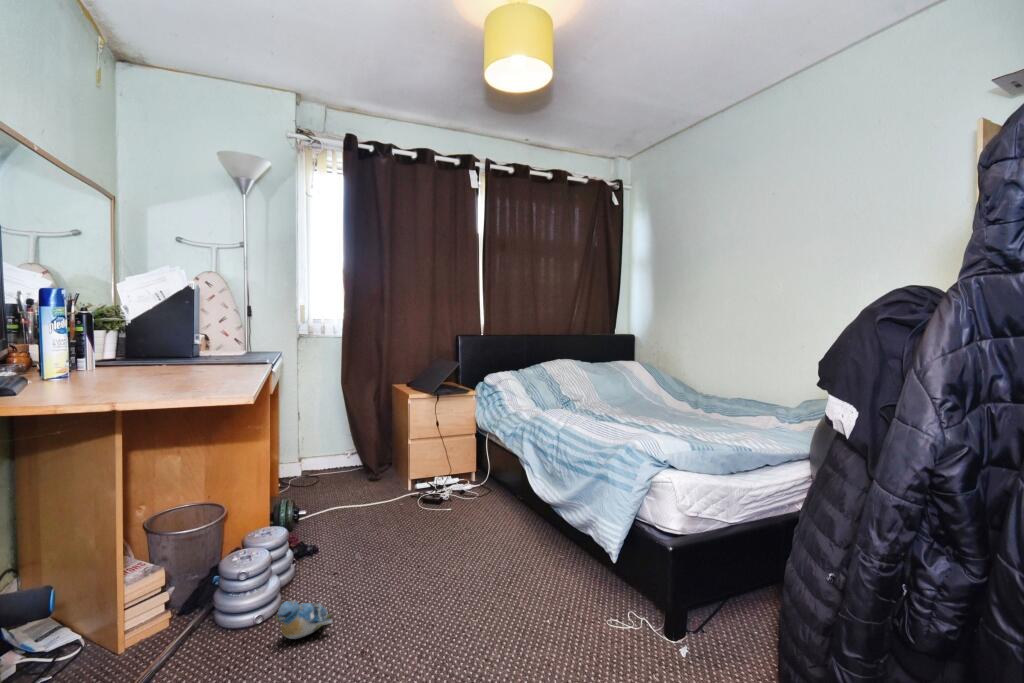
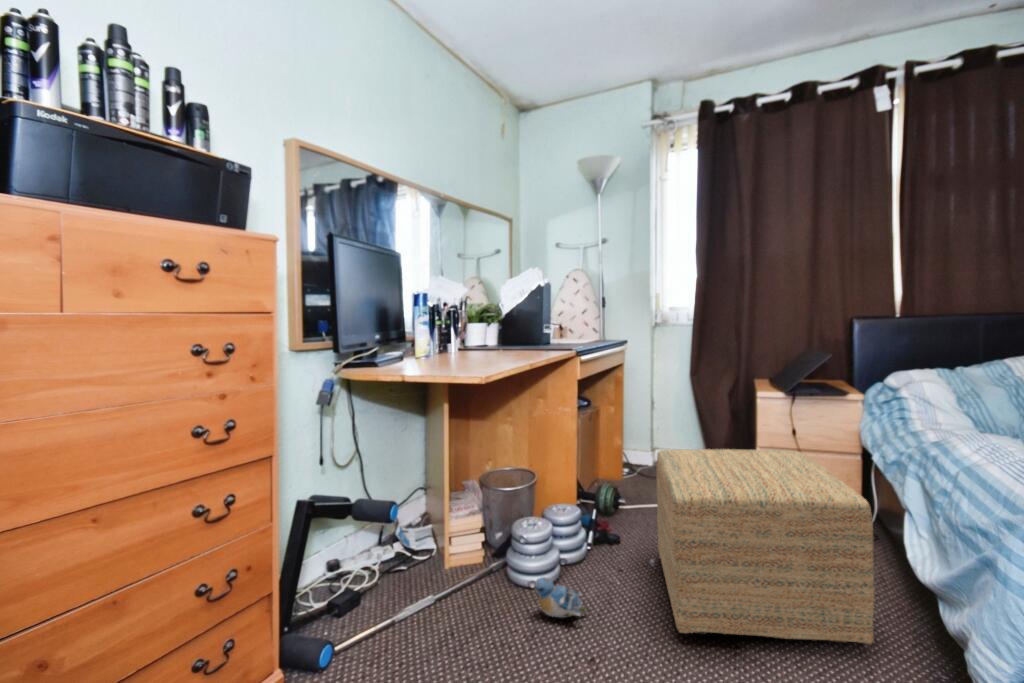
ottoman: none [362,435,530,597] -> present [656,449,874,644]

